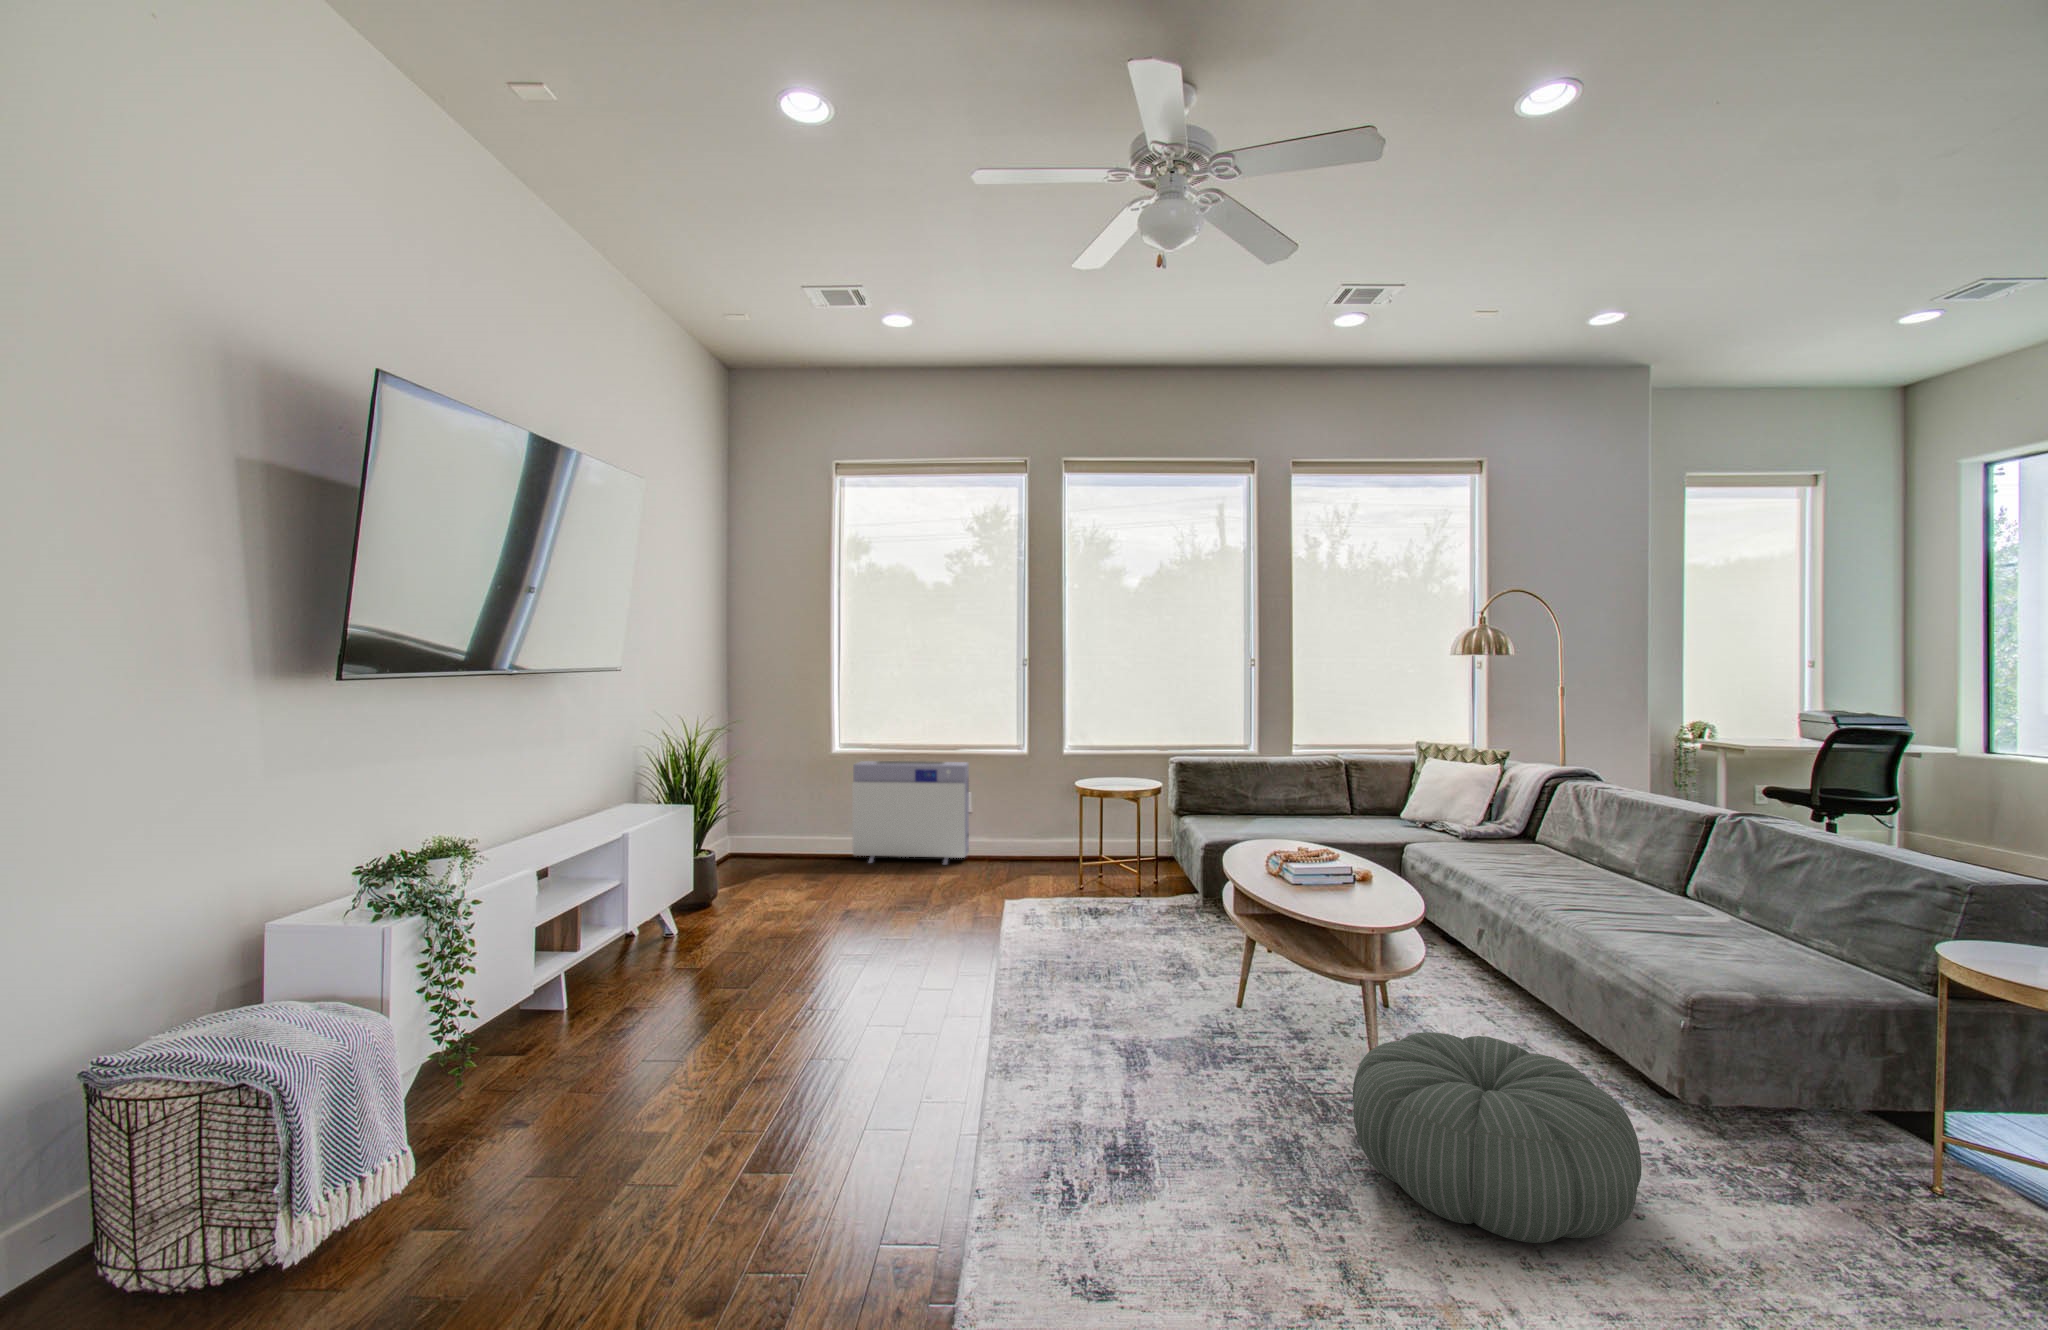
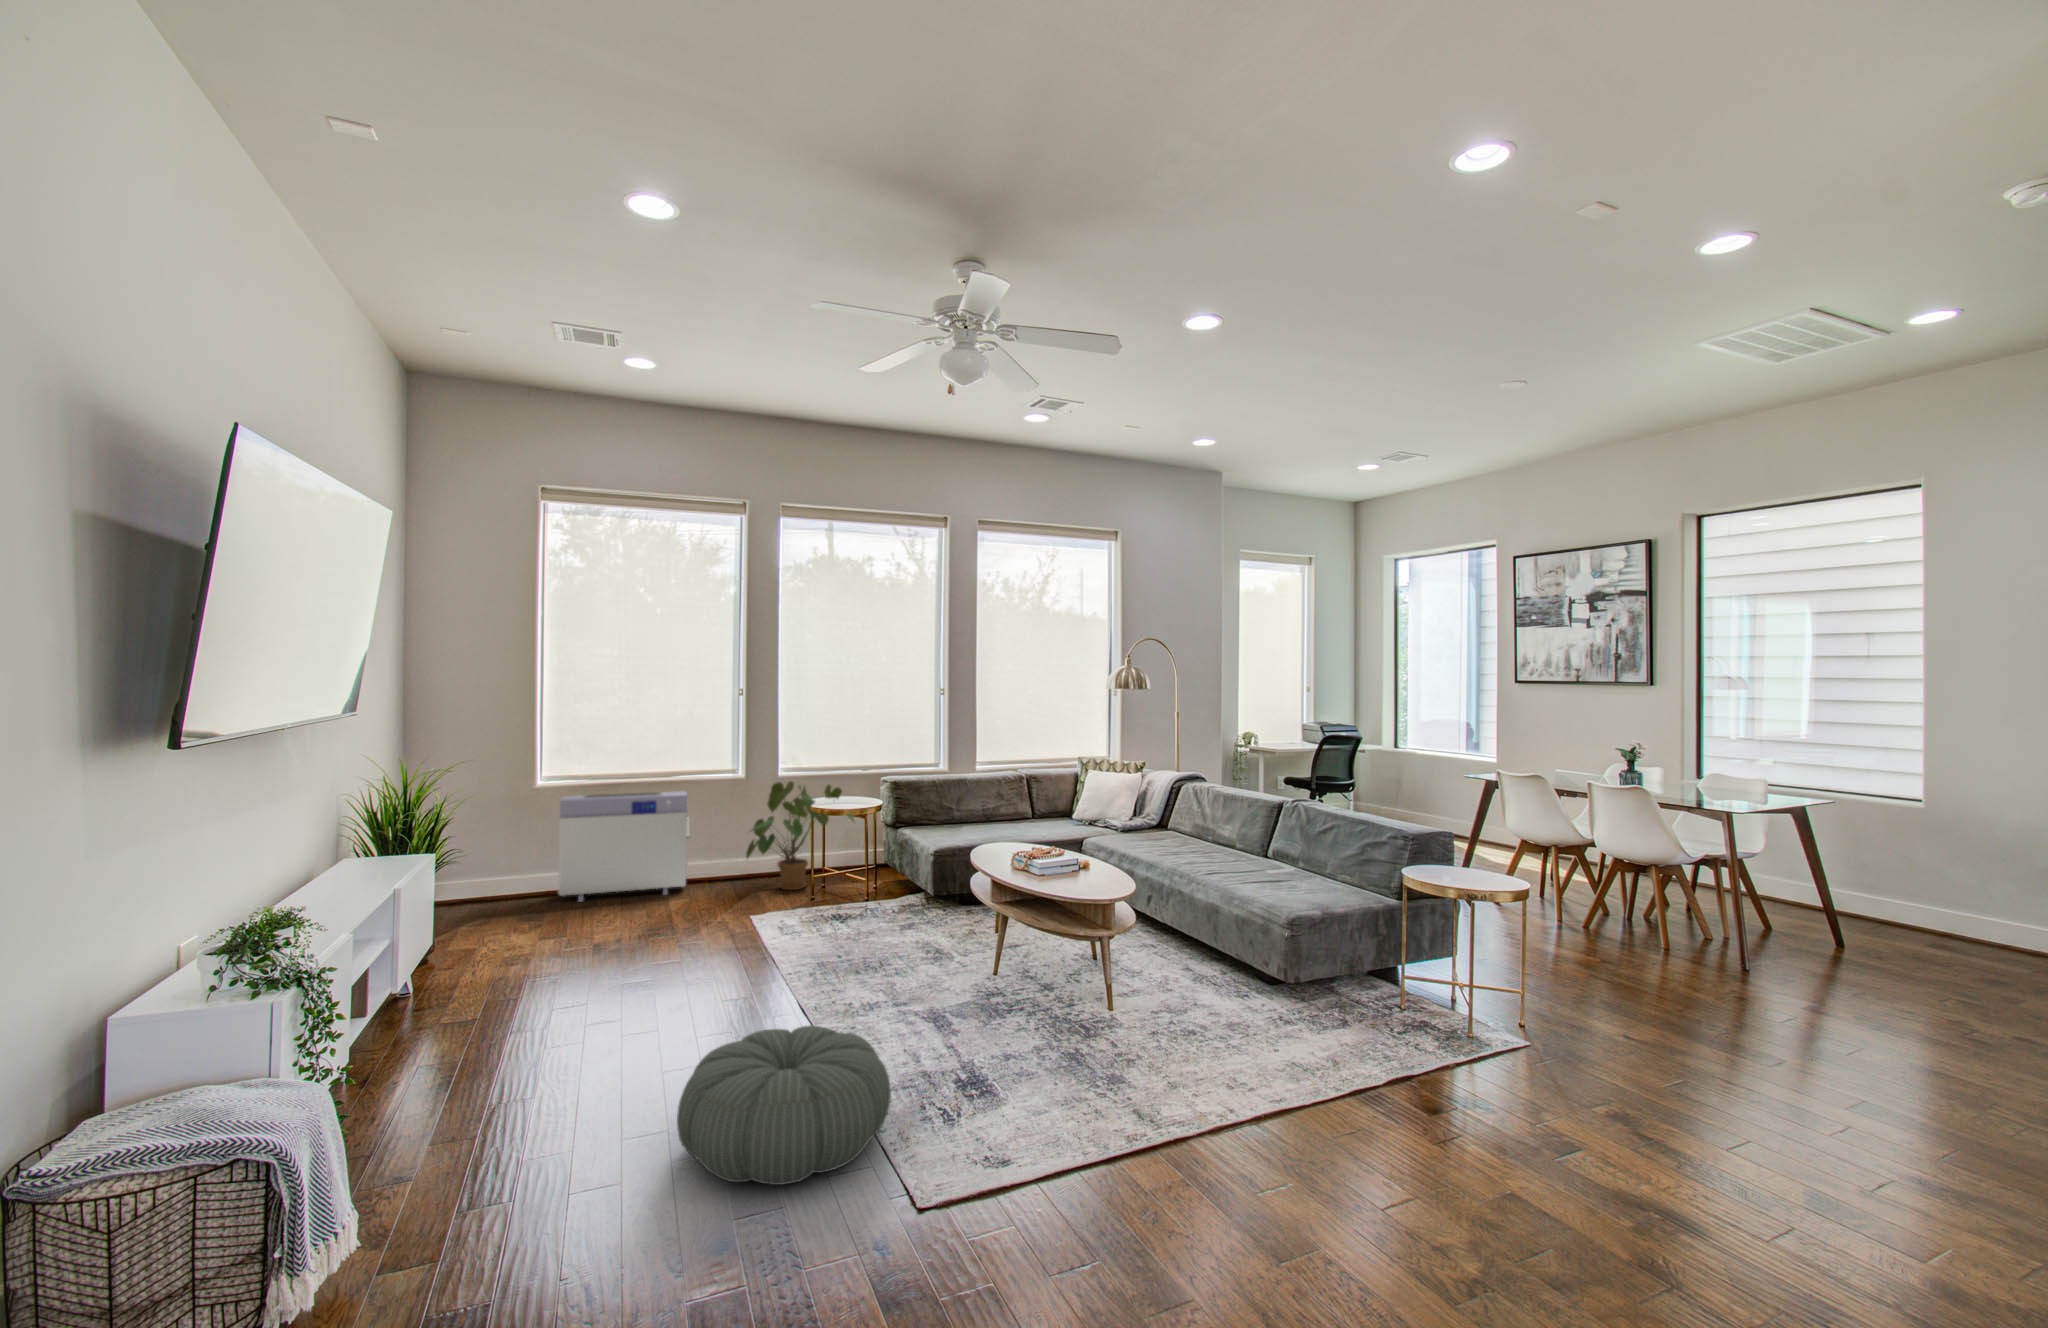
house plant: none [1019,757,1135,873] -> present [746,781,854,890]
pouf: present [1353,1032,1641,1243] -> present [677,1025,891,1185]

